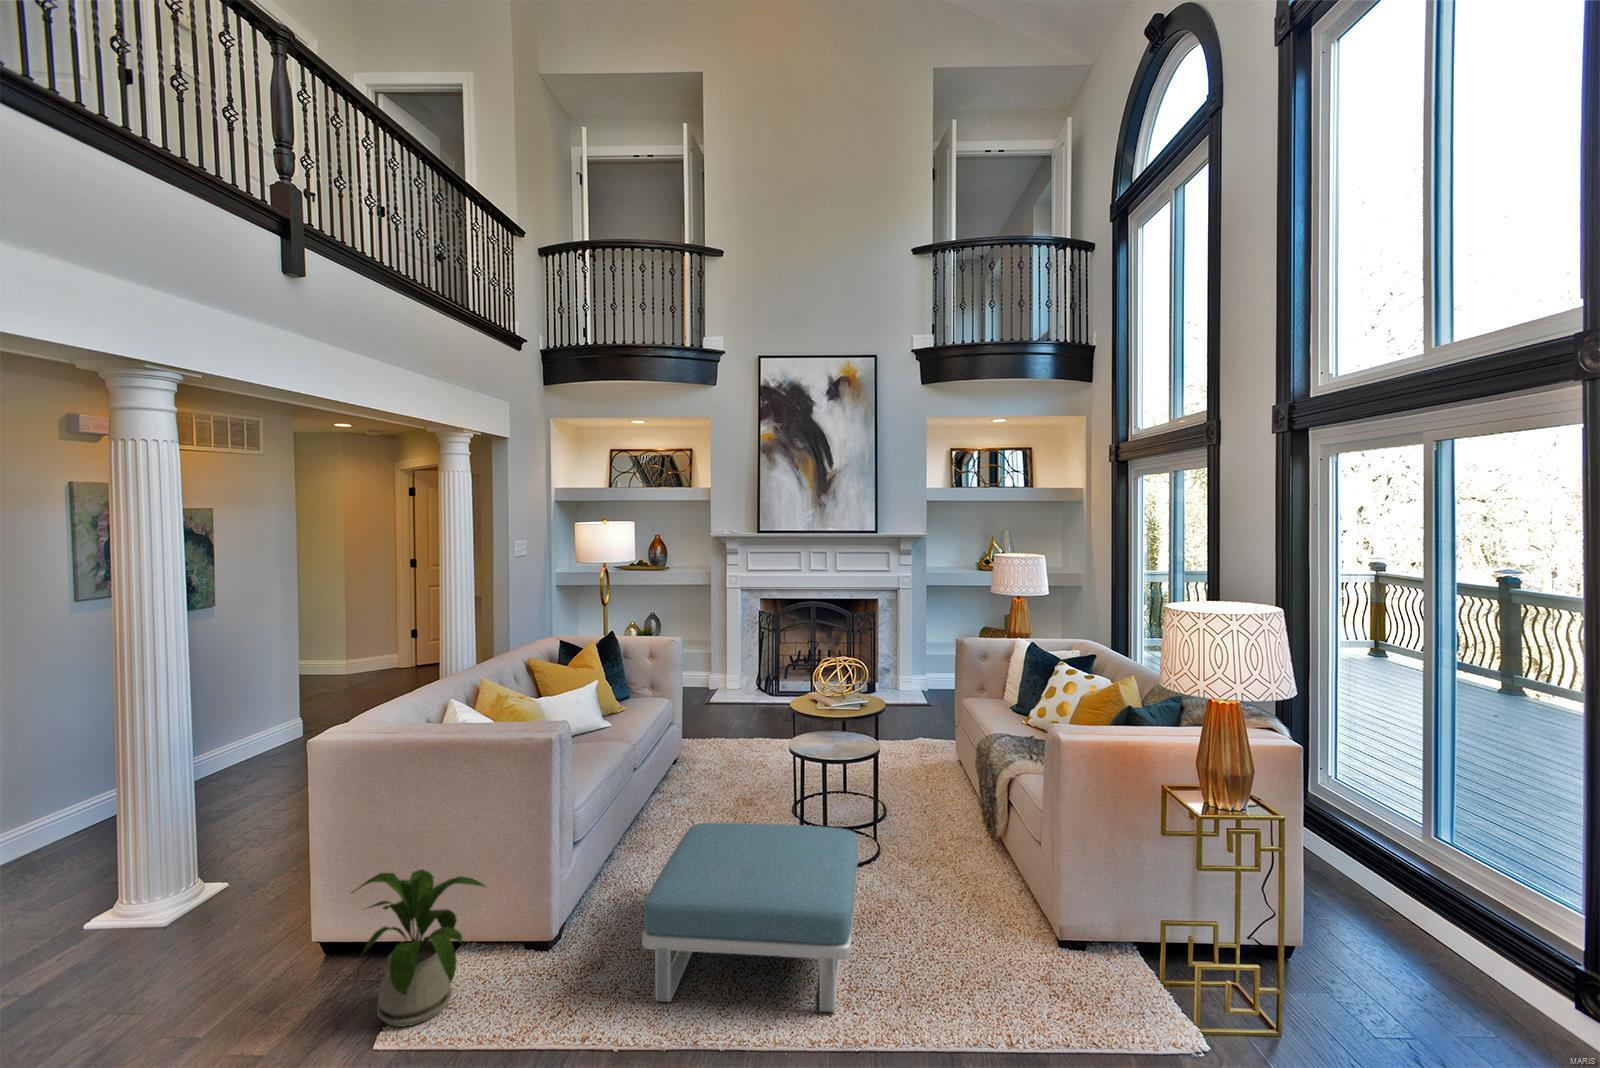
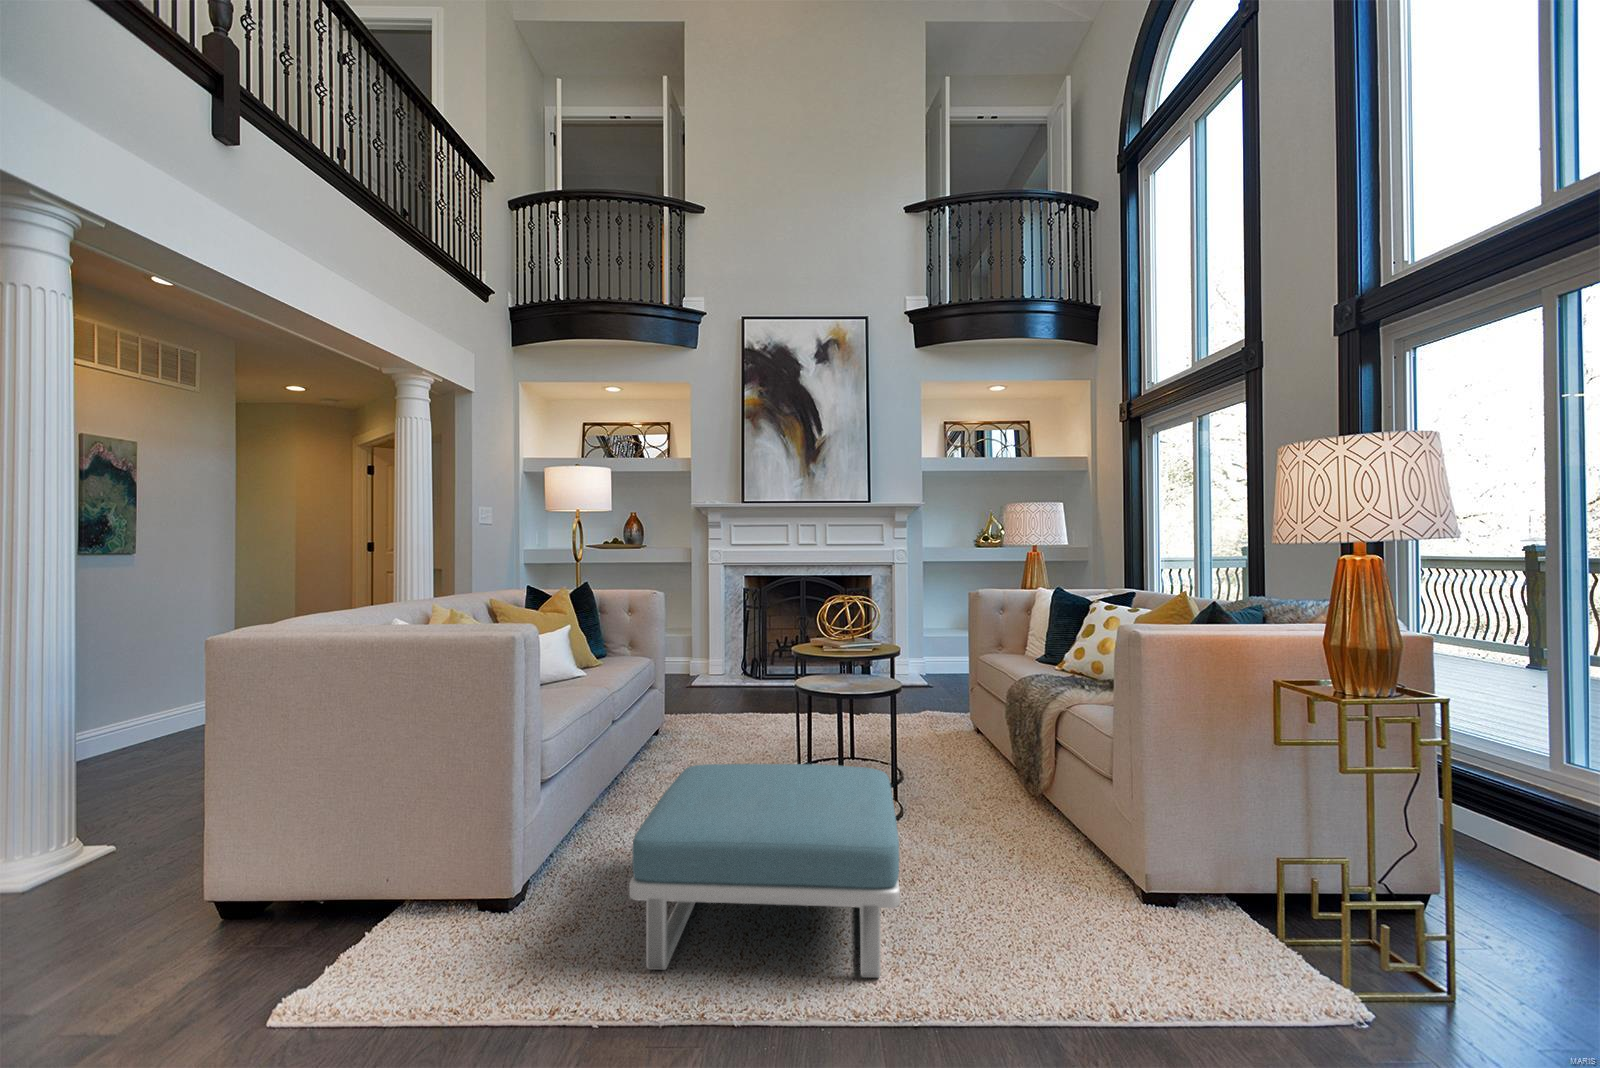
house plant: present [352,869,485,1027] -> none [242,799,426,1006]

